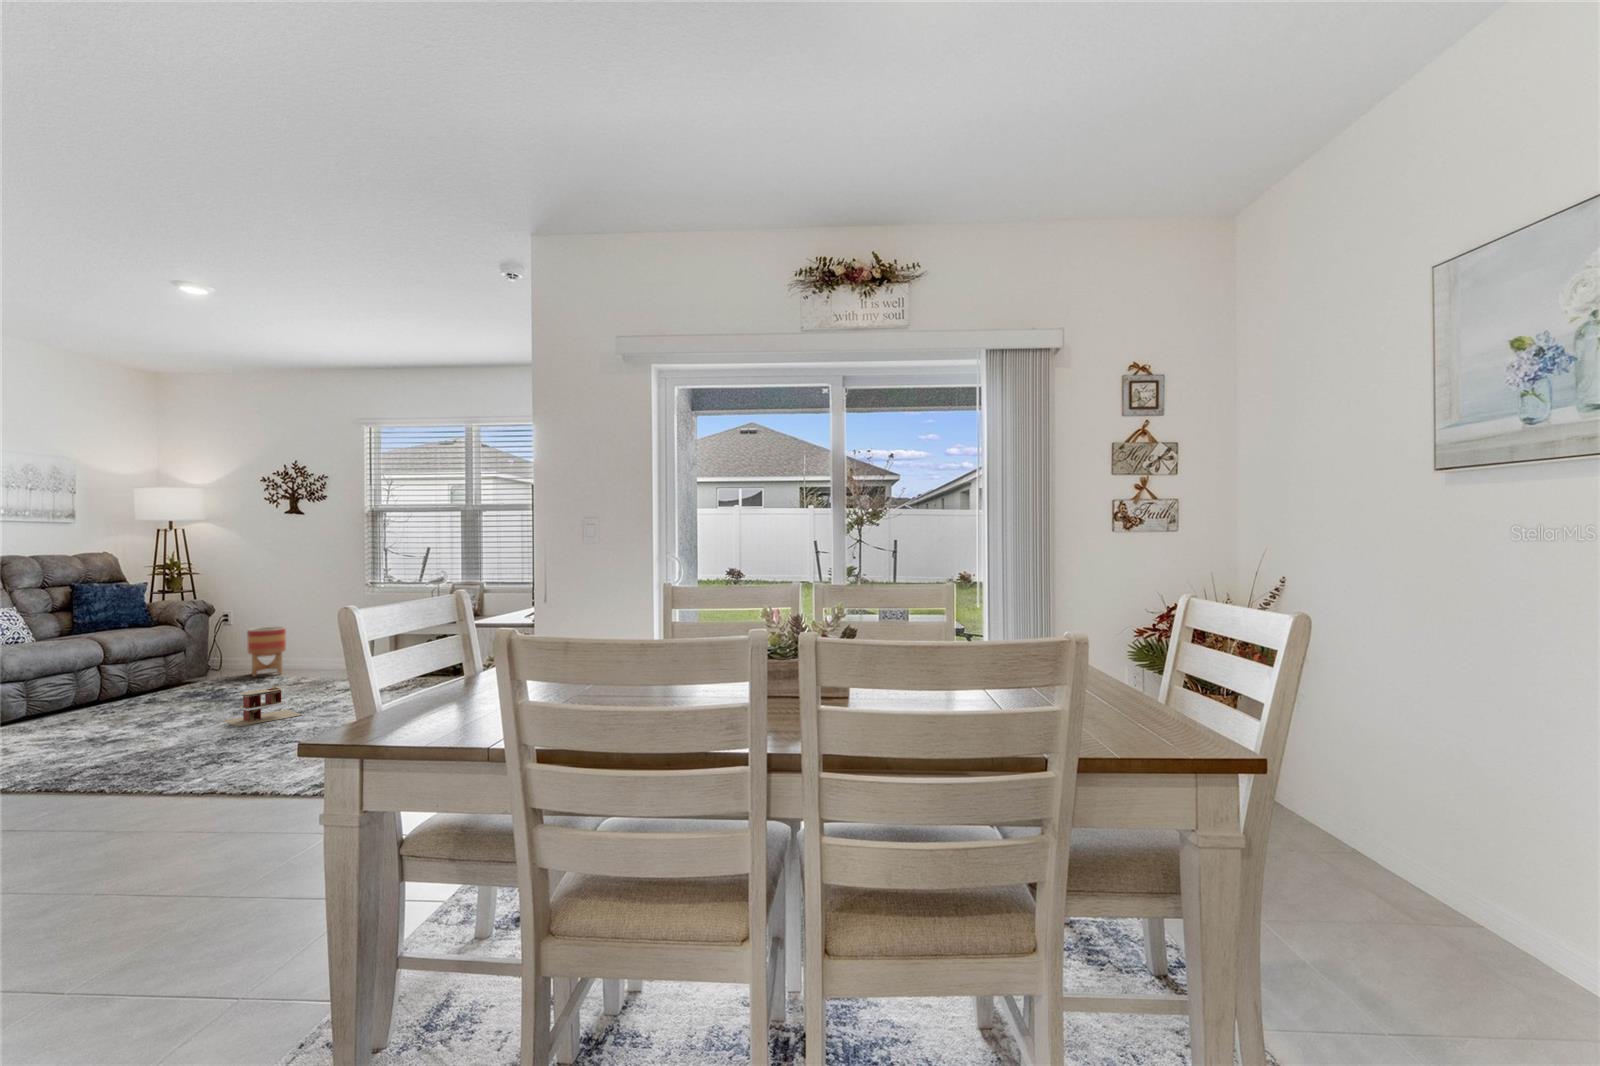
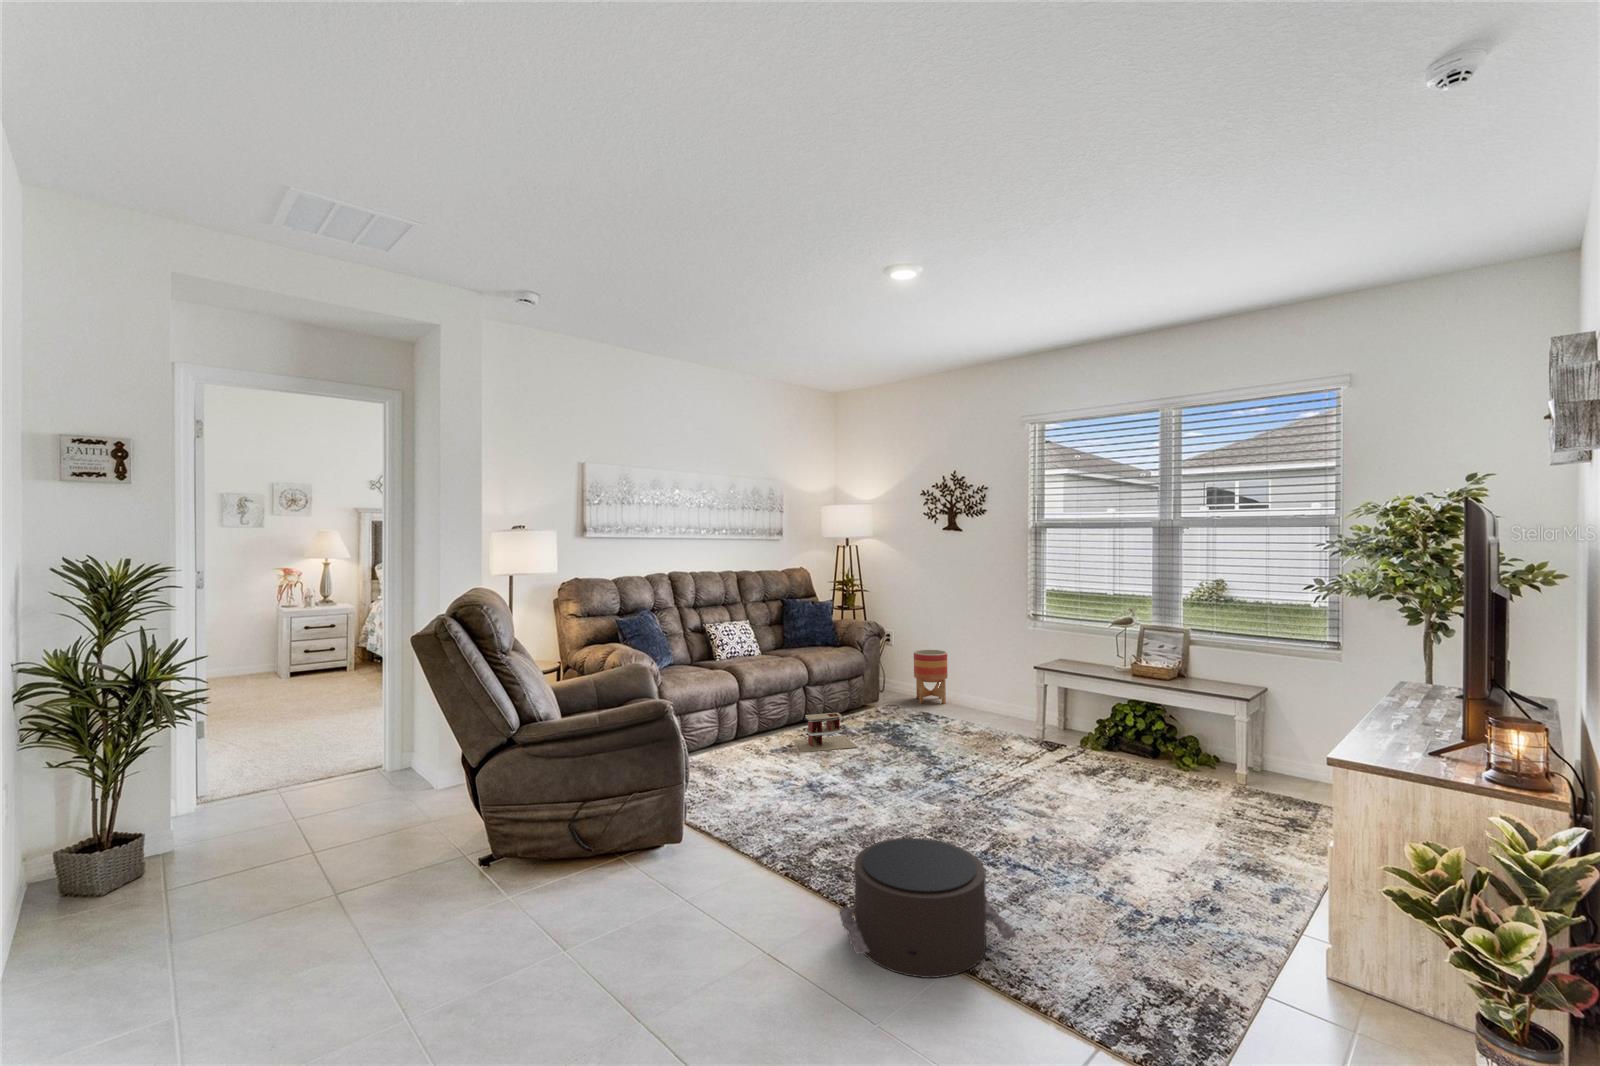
toy house: present [224,686,302,727] -> present [792,713,857,752]
pouf: none [88,730,245,811] -> present [839,838,1017,978]

